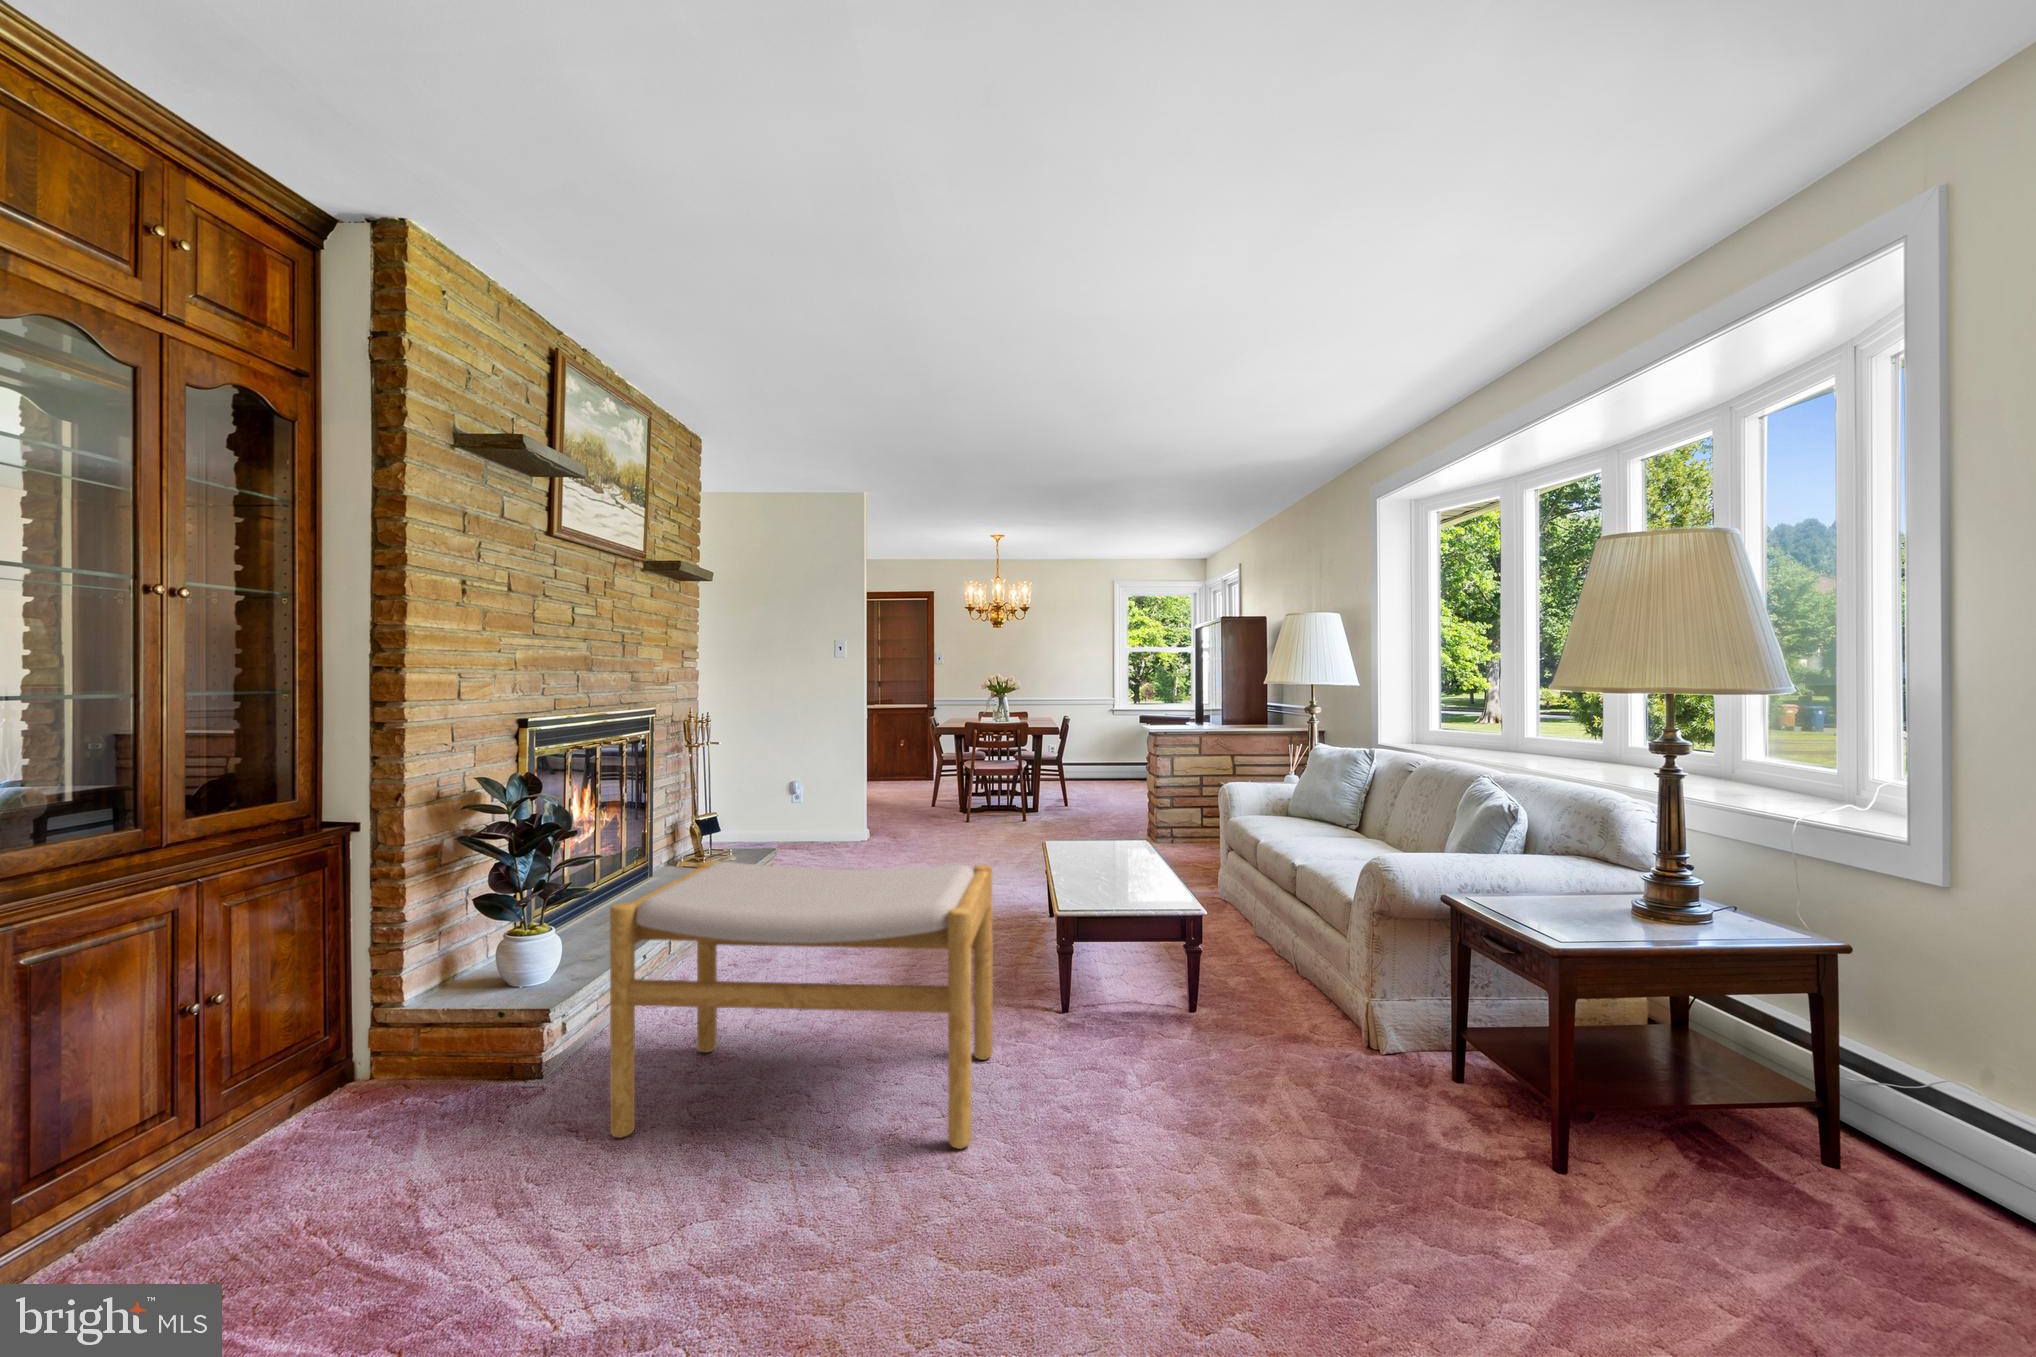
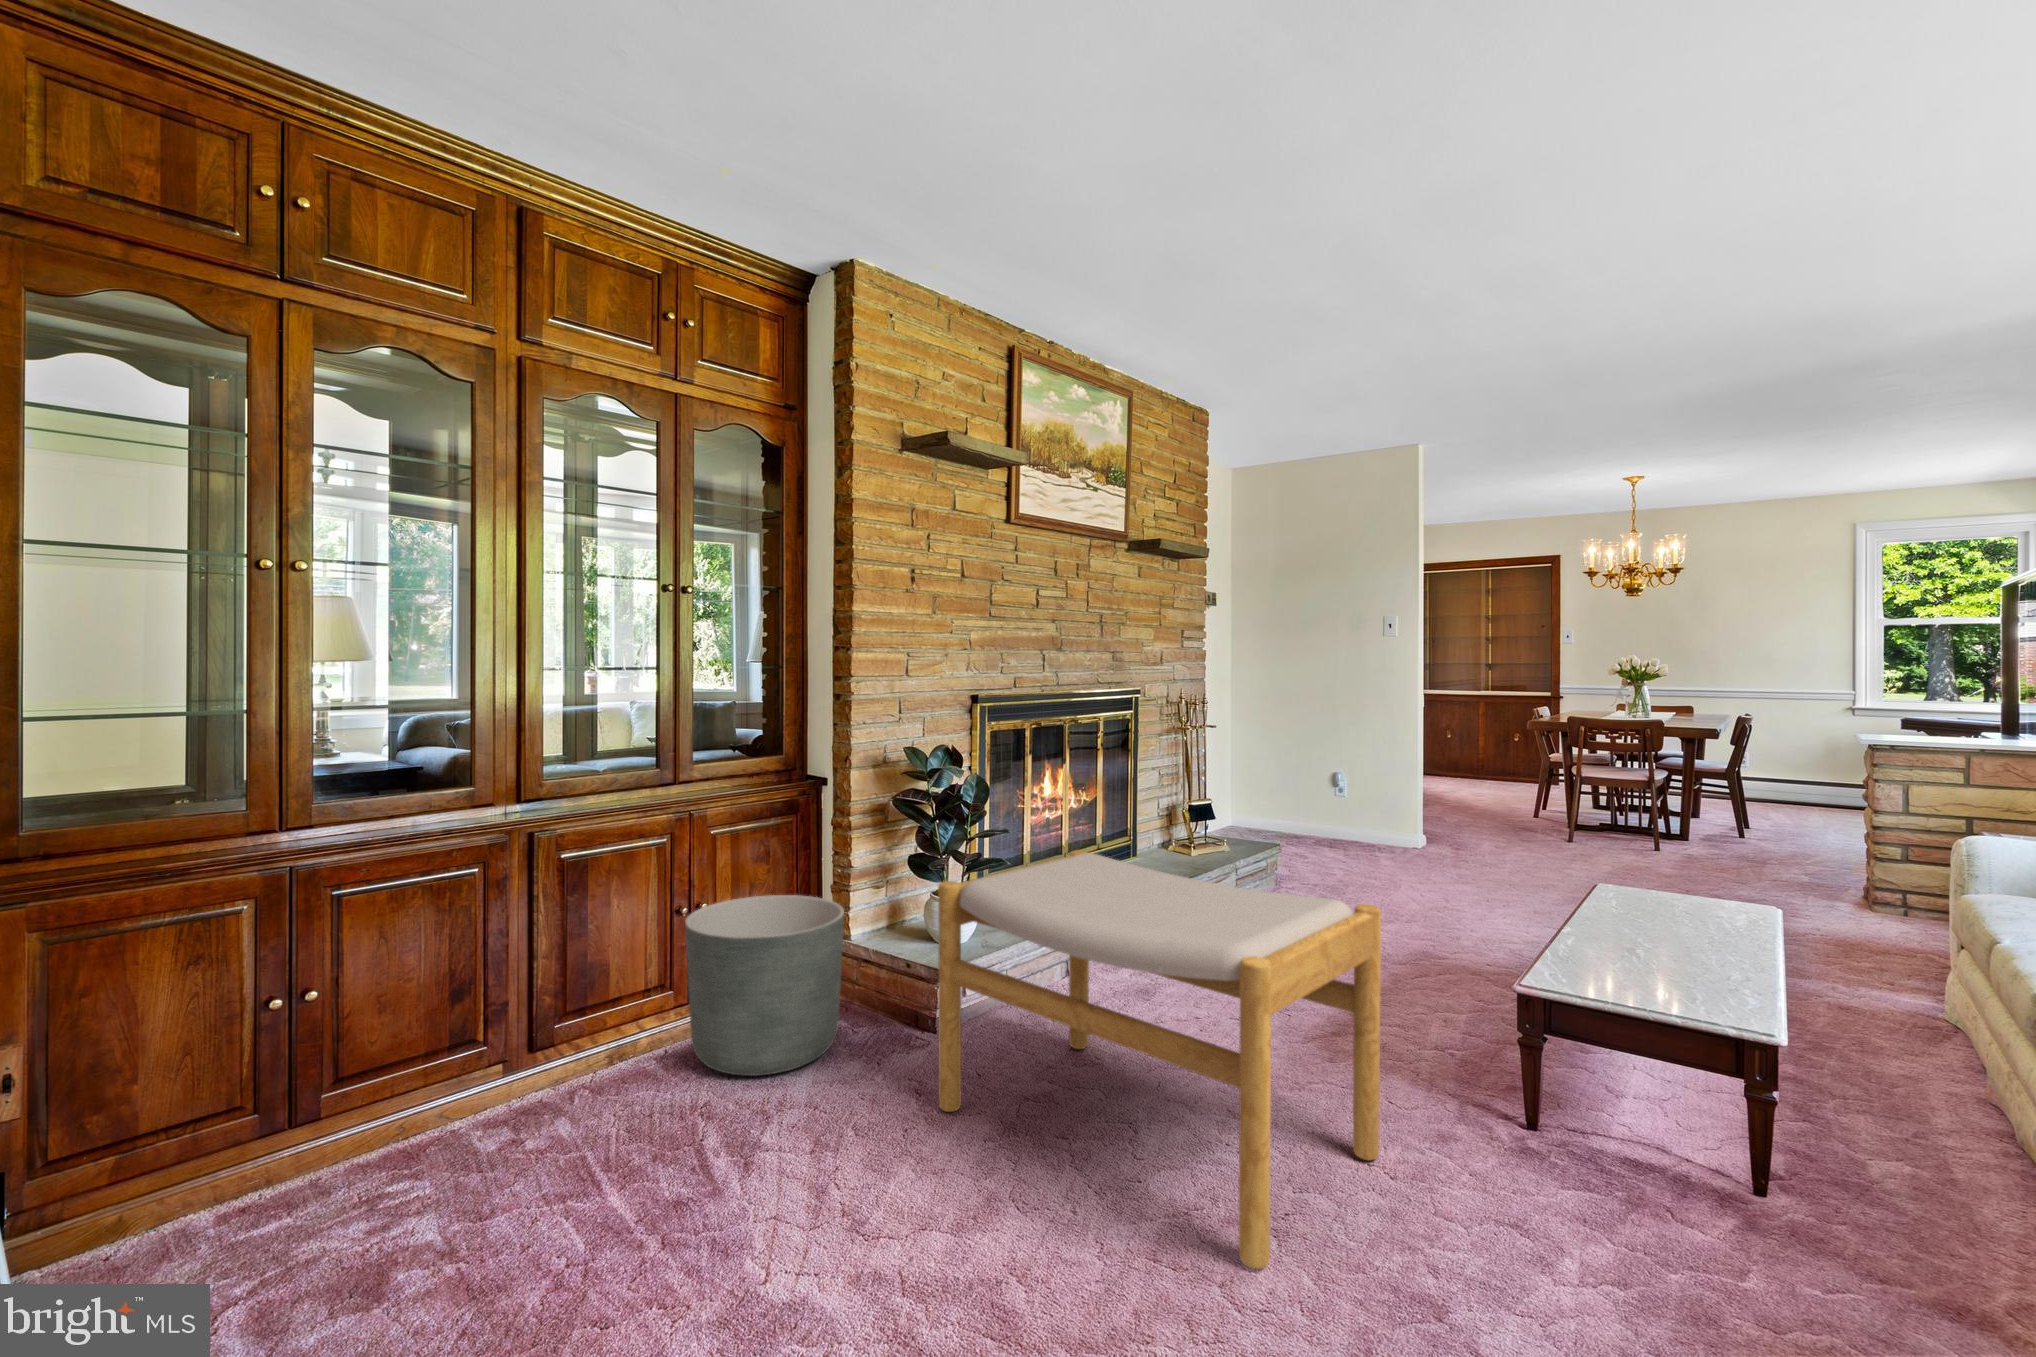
planter: none [213,961,446,1193] -> present [685,895,844,1076]

